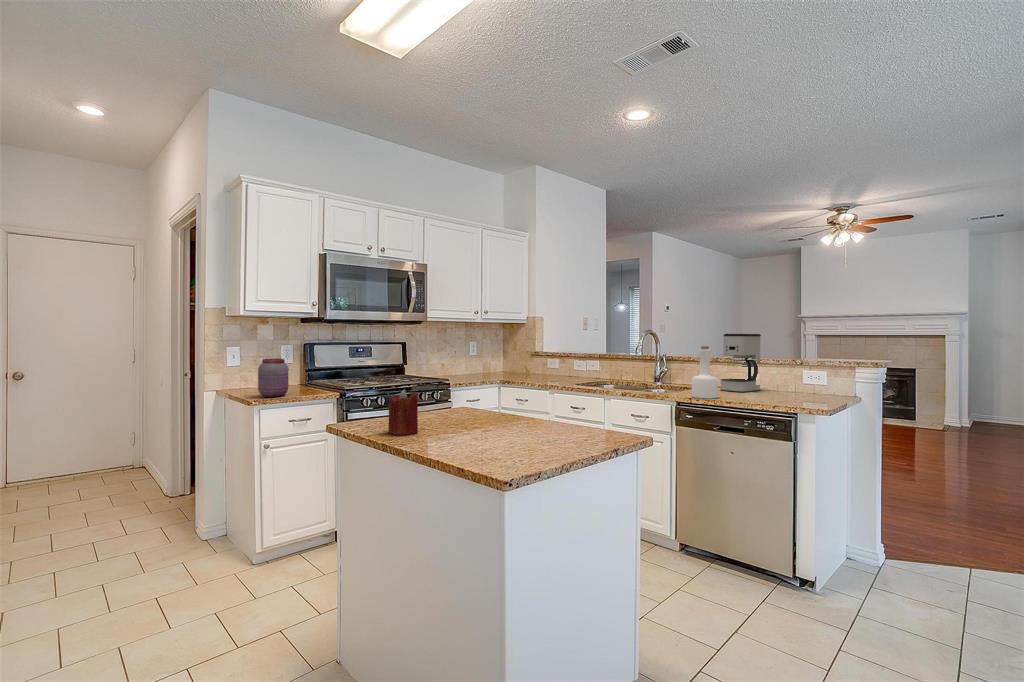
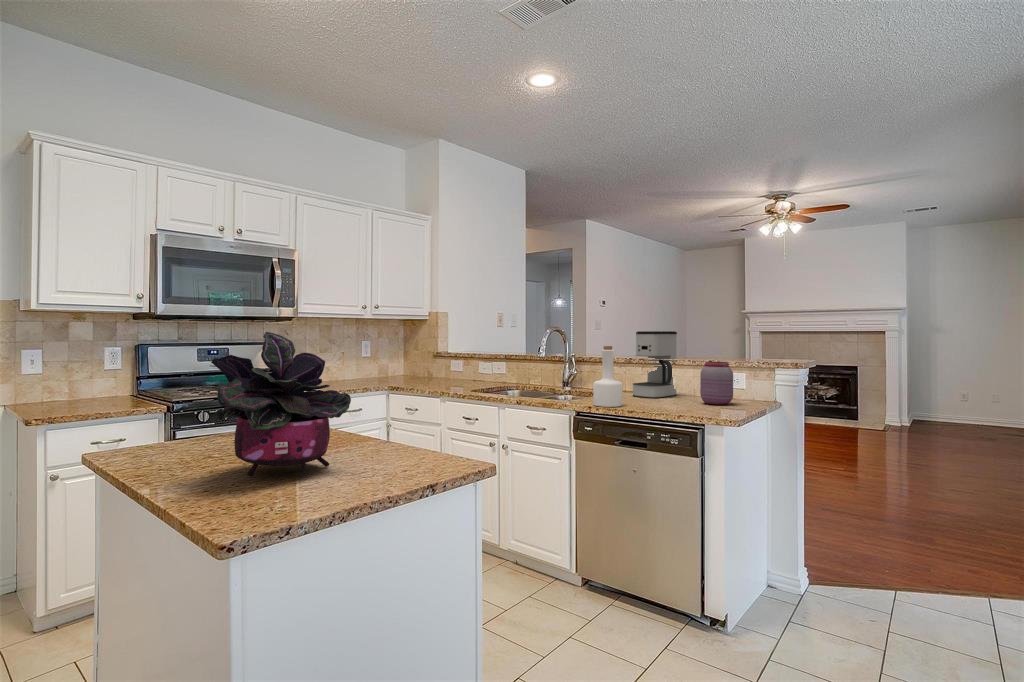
potted plant: none [444,333,538,440] -> present [211,332,351,477]
jar: present [258,359,288,397] -> present [700,362,733,405]
candle: present [388,389,418,435] -> none [147,408,193,470]

